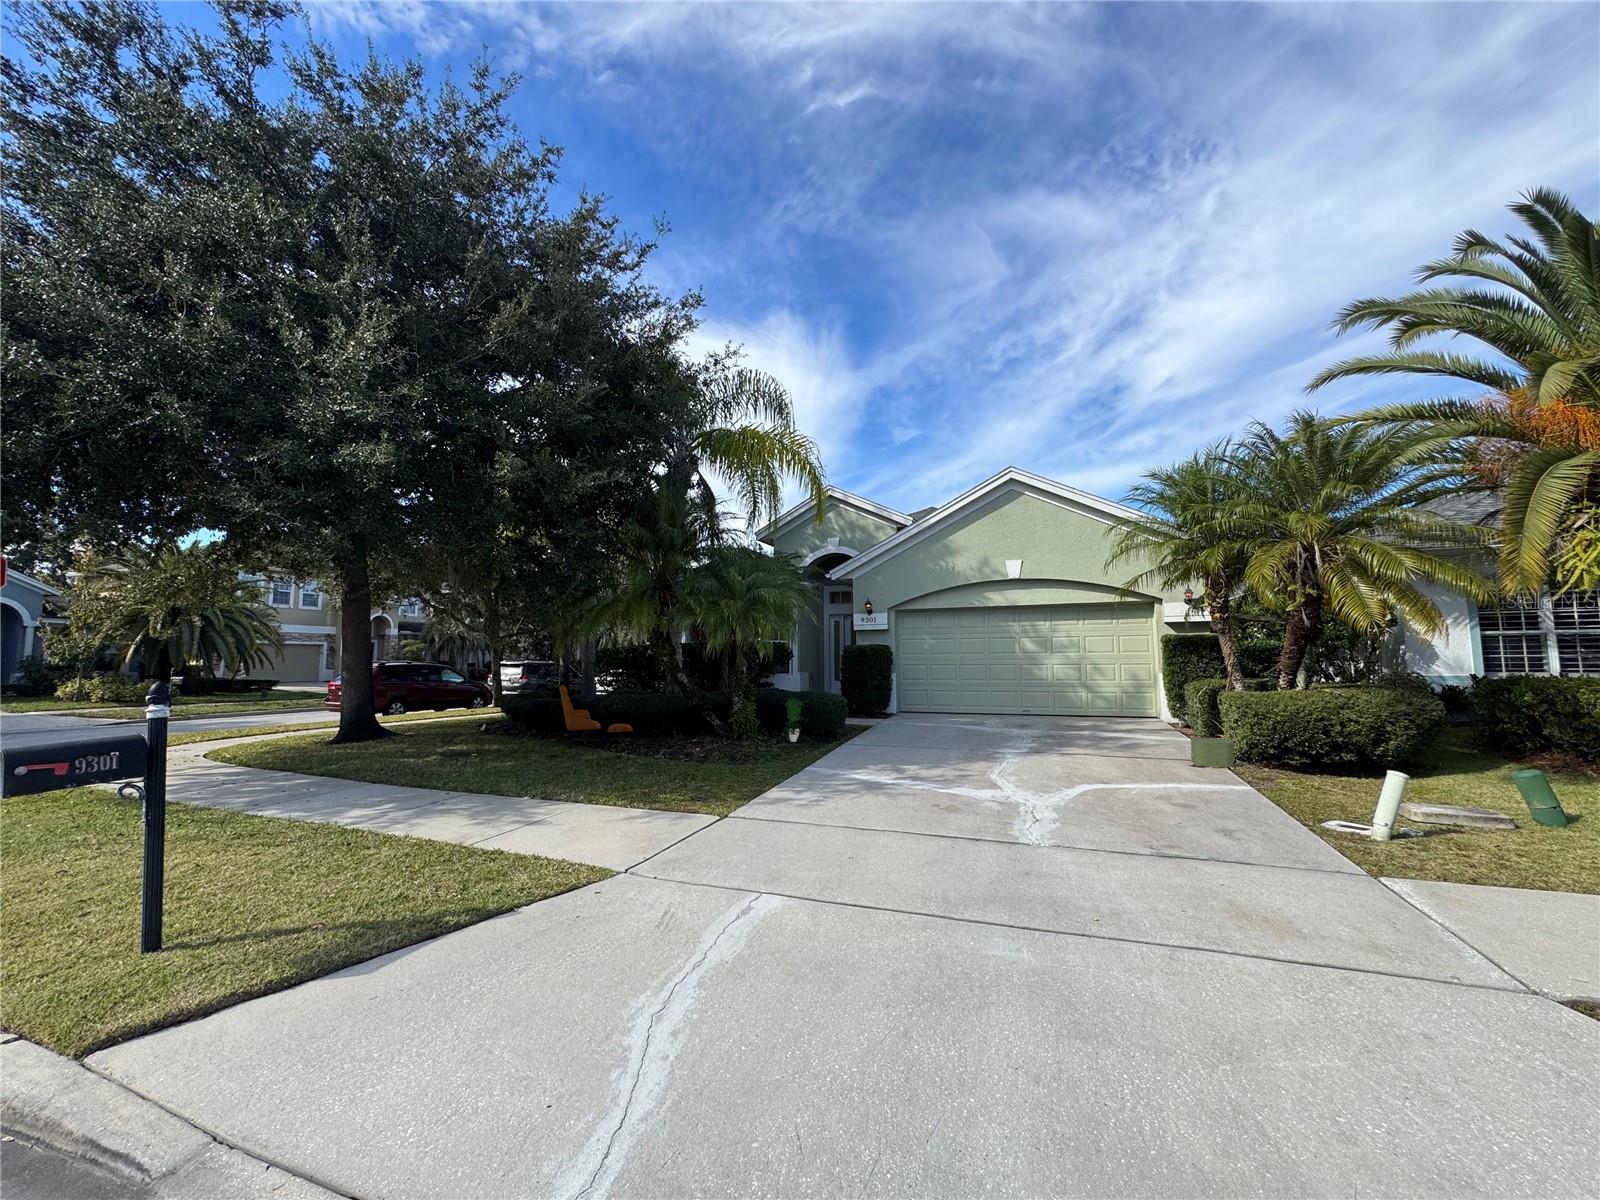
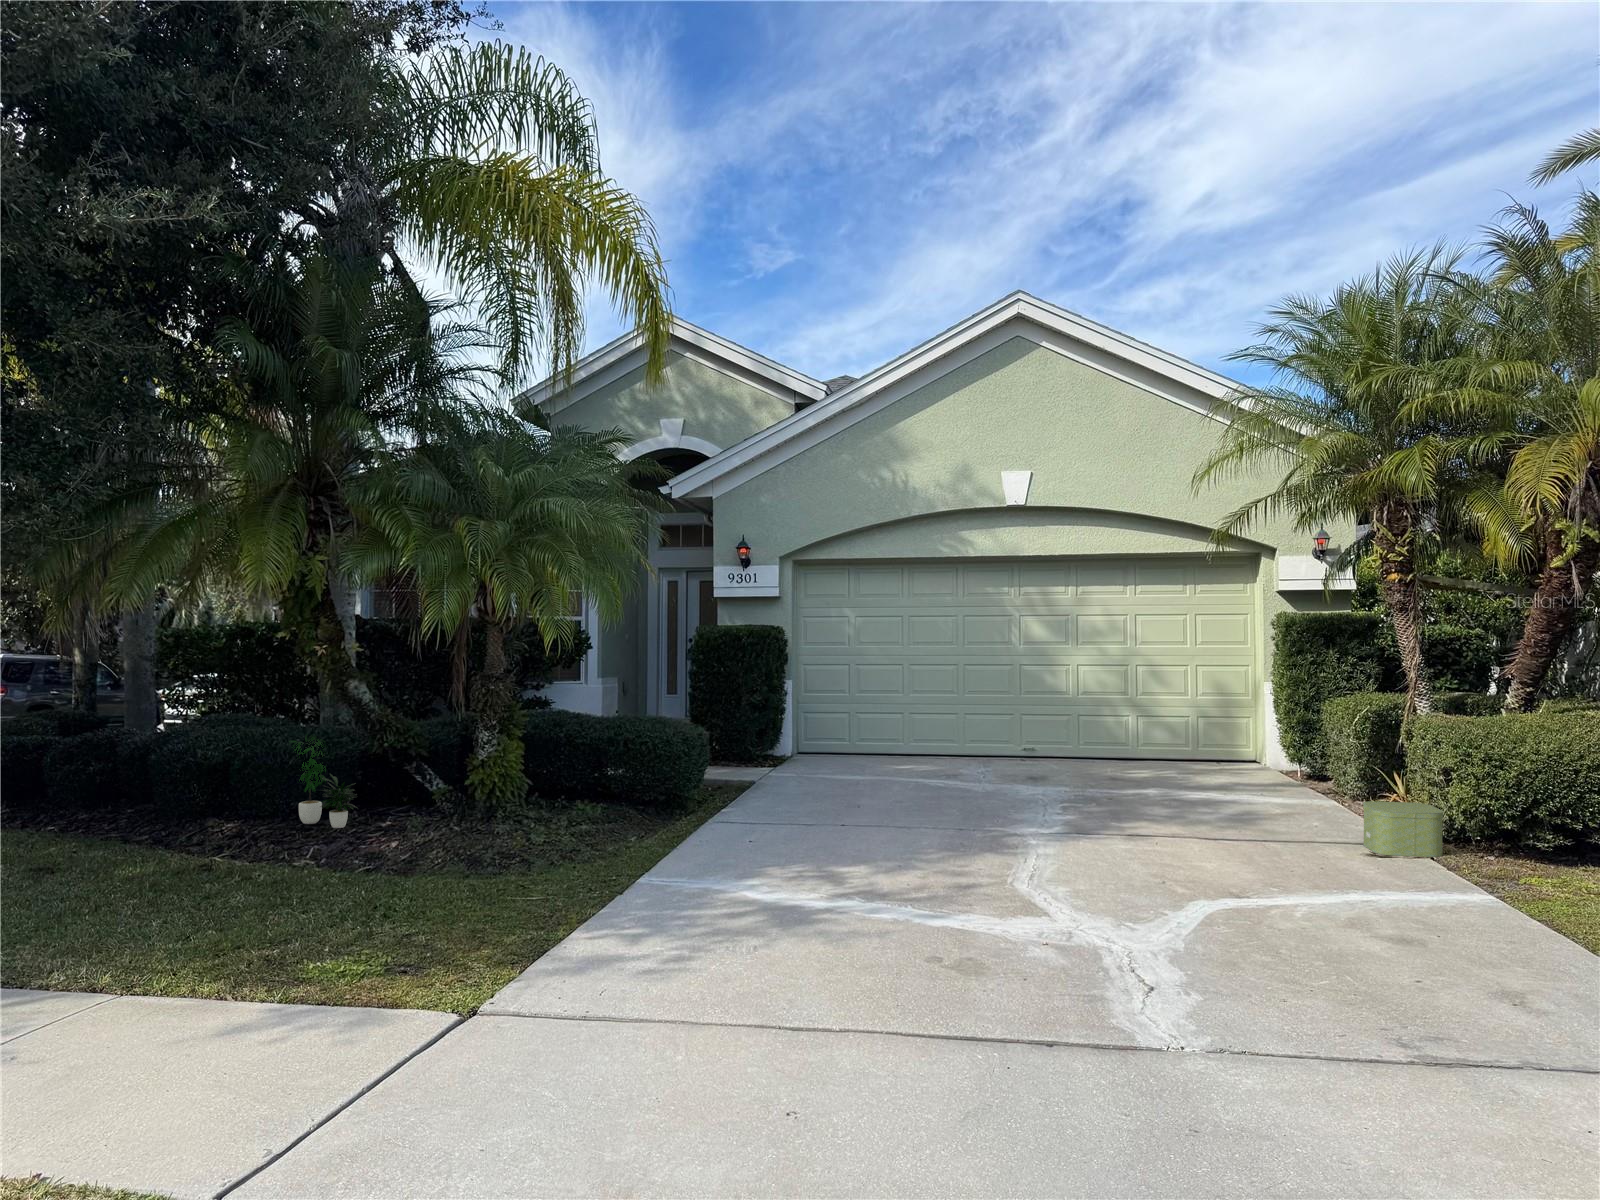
lounge chair: present [559,686,632,745] -> none [84,707,254,836]
potted plant: present [786,699,802,742] -> present [290,737,355,828]

